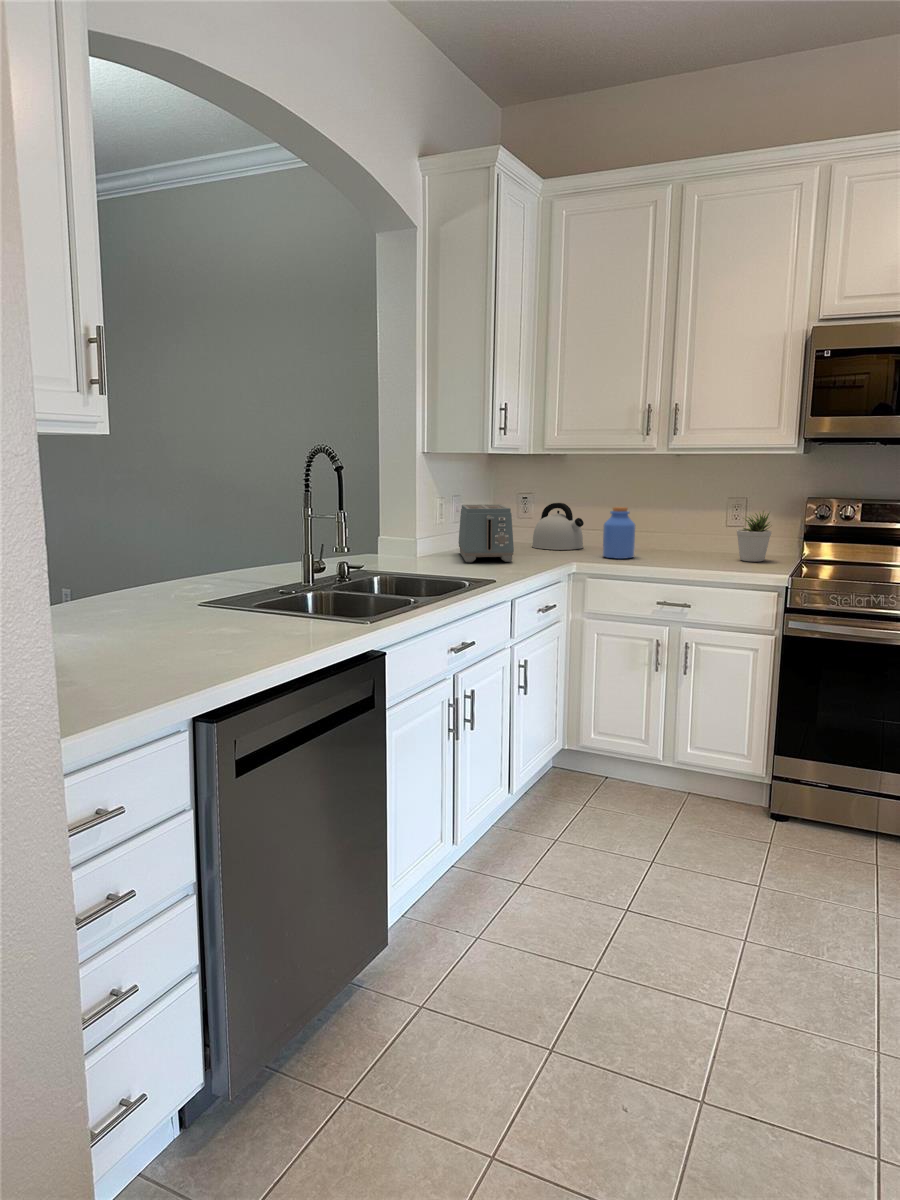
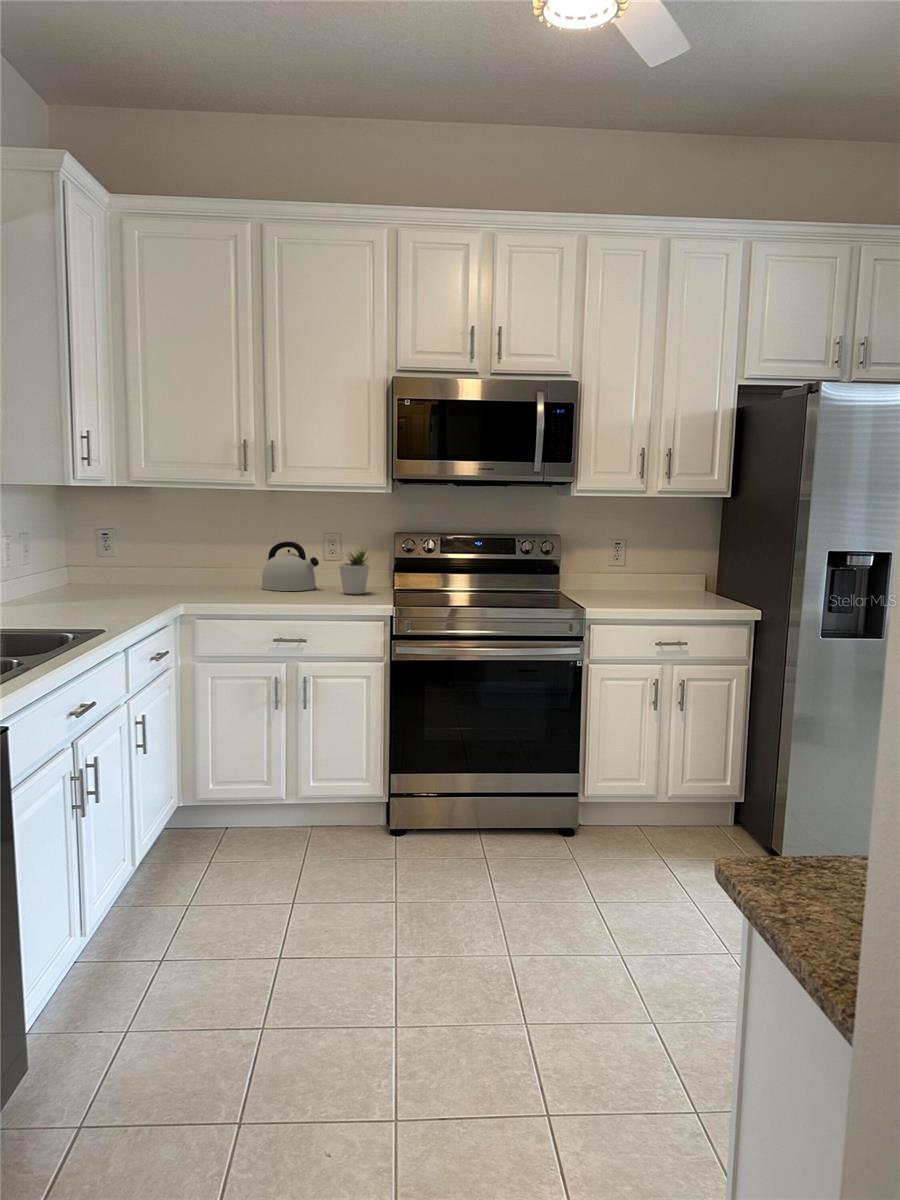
kettle: present [532,503,584,550] -> present [261,542,319,591]
toaster: present [458,504,514,562] -> none [37,543,113,611]
jar: present [603,507,635,559] -> none [208,544,242,598]

